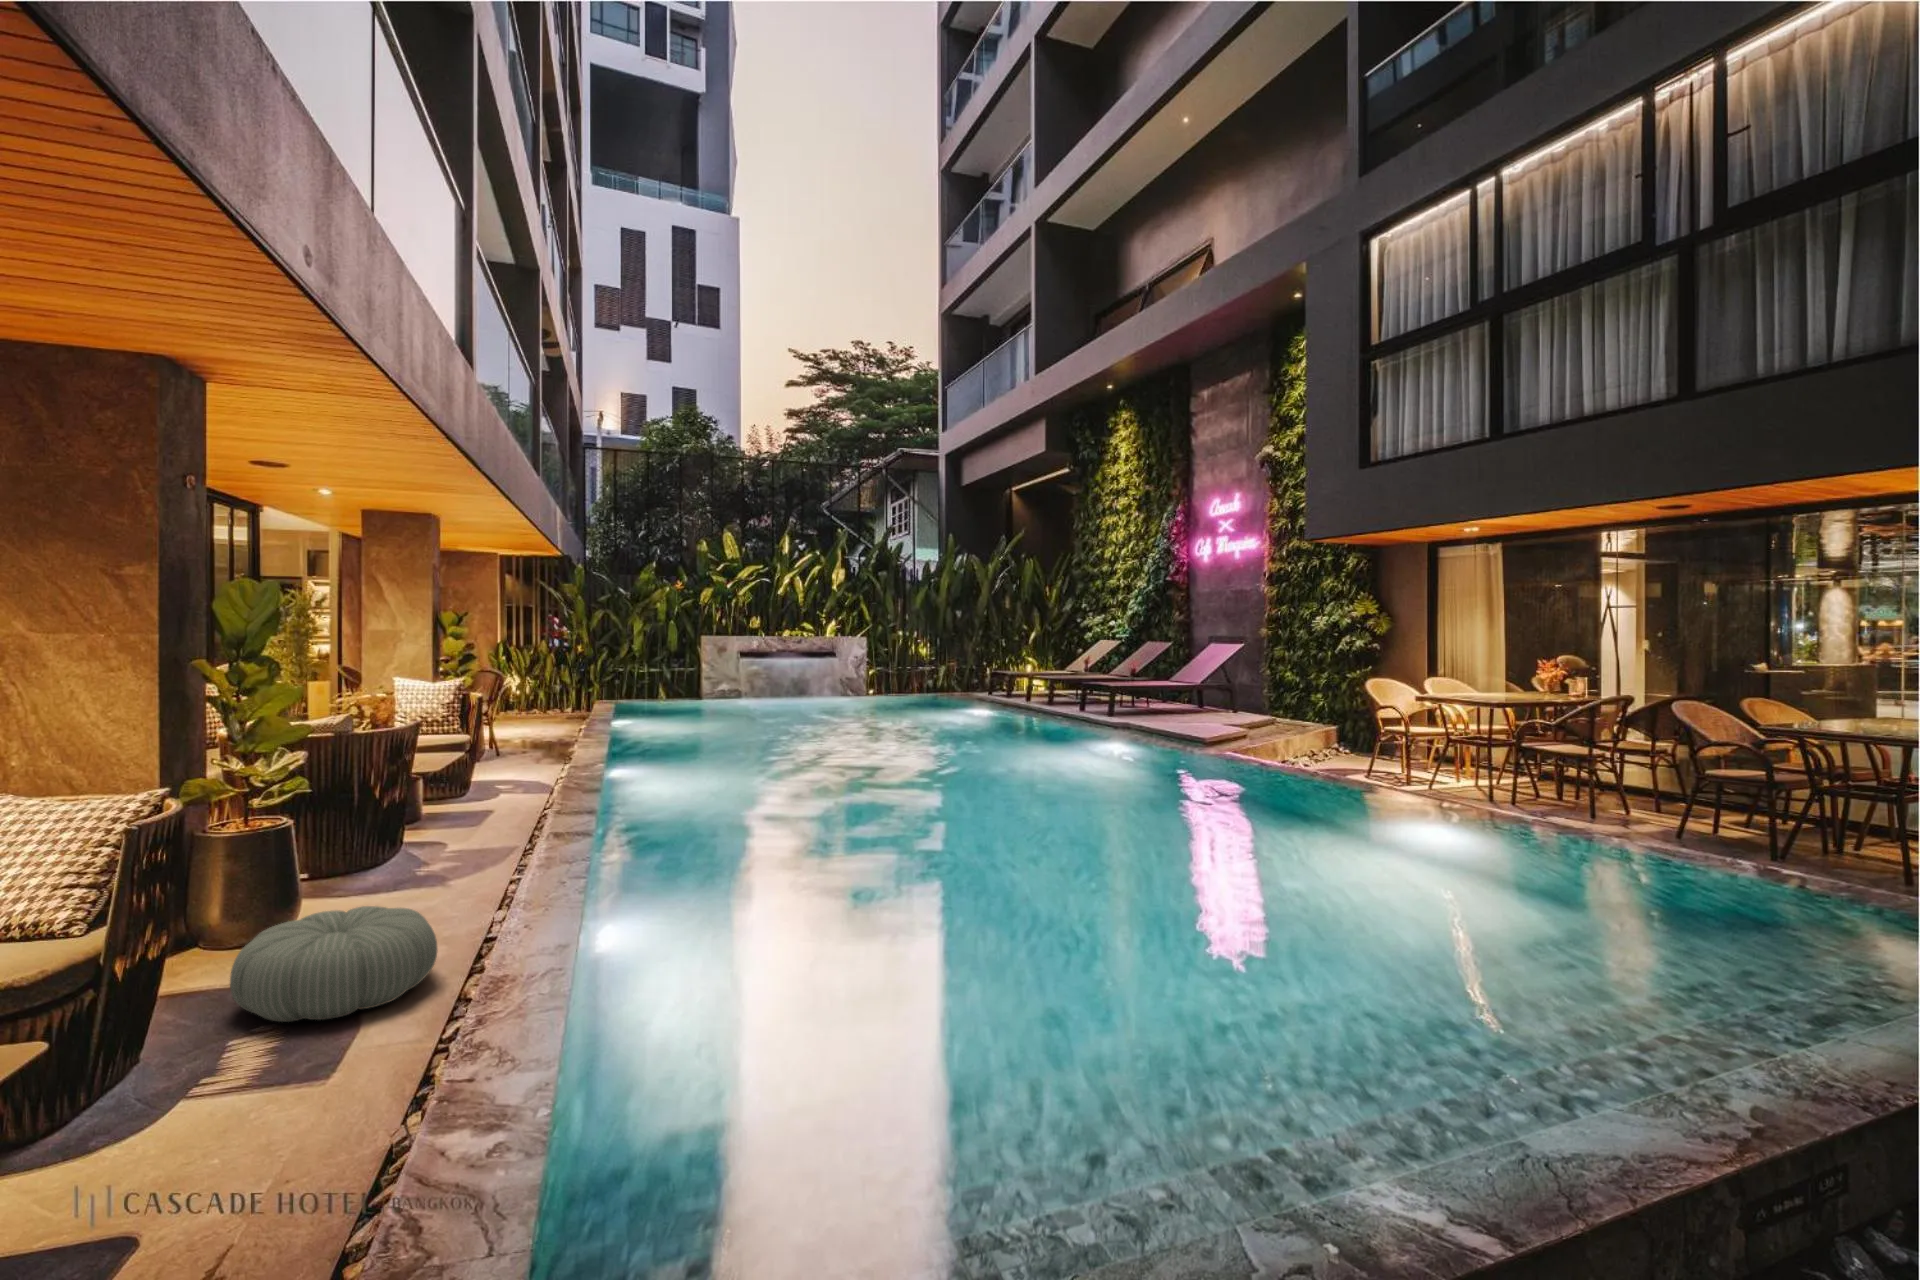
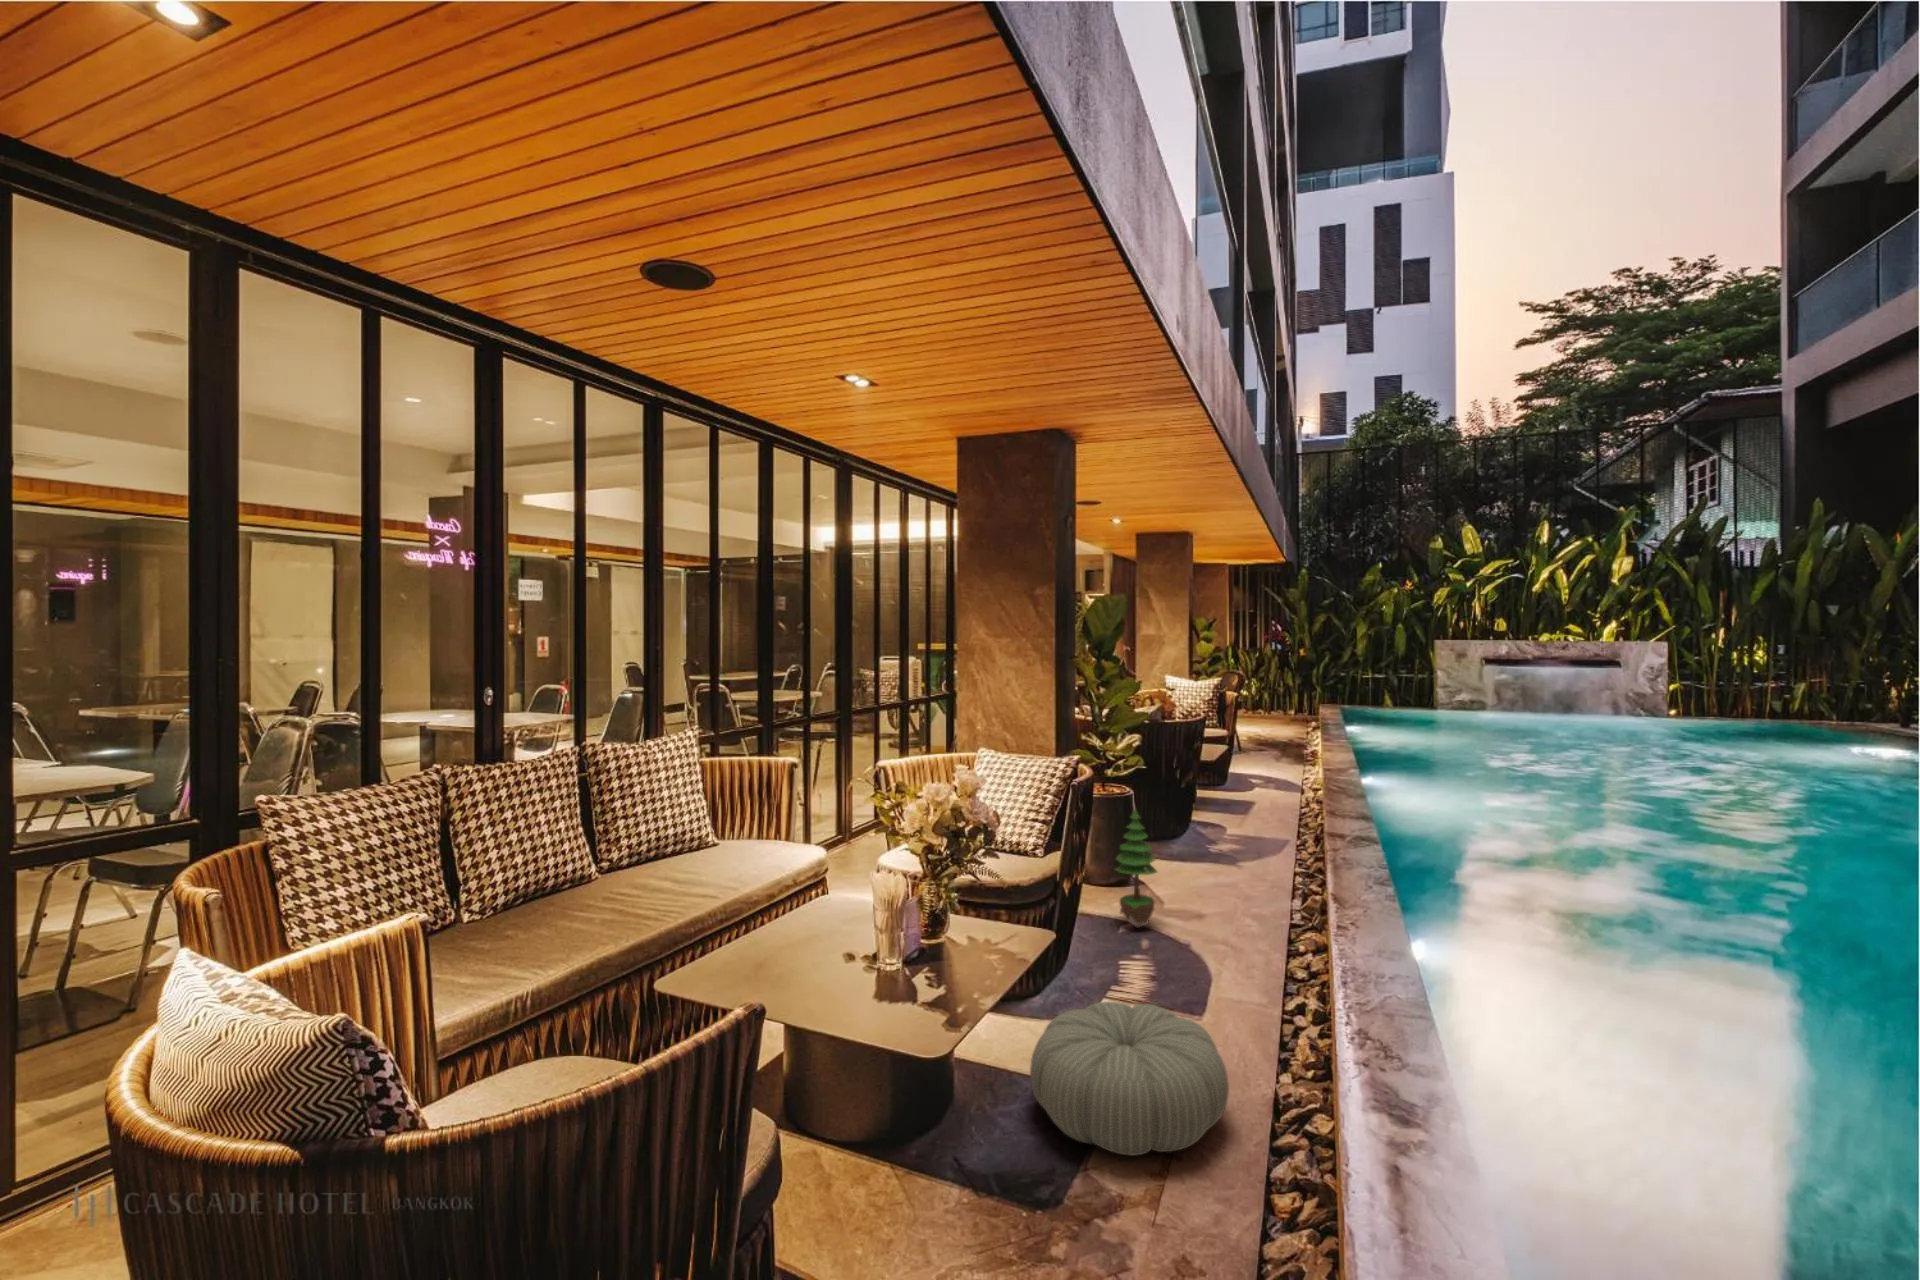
potted tree: none [340,763,391,882] -> present [1116,809,1157,928]

